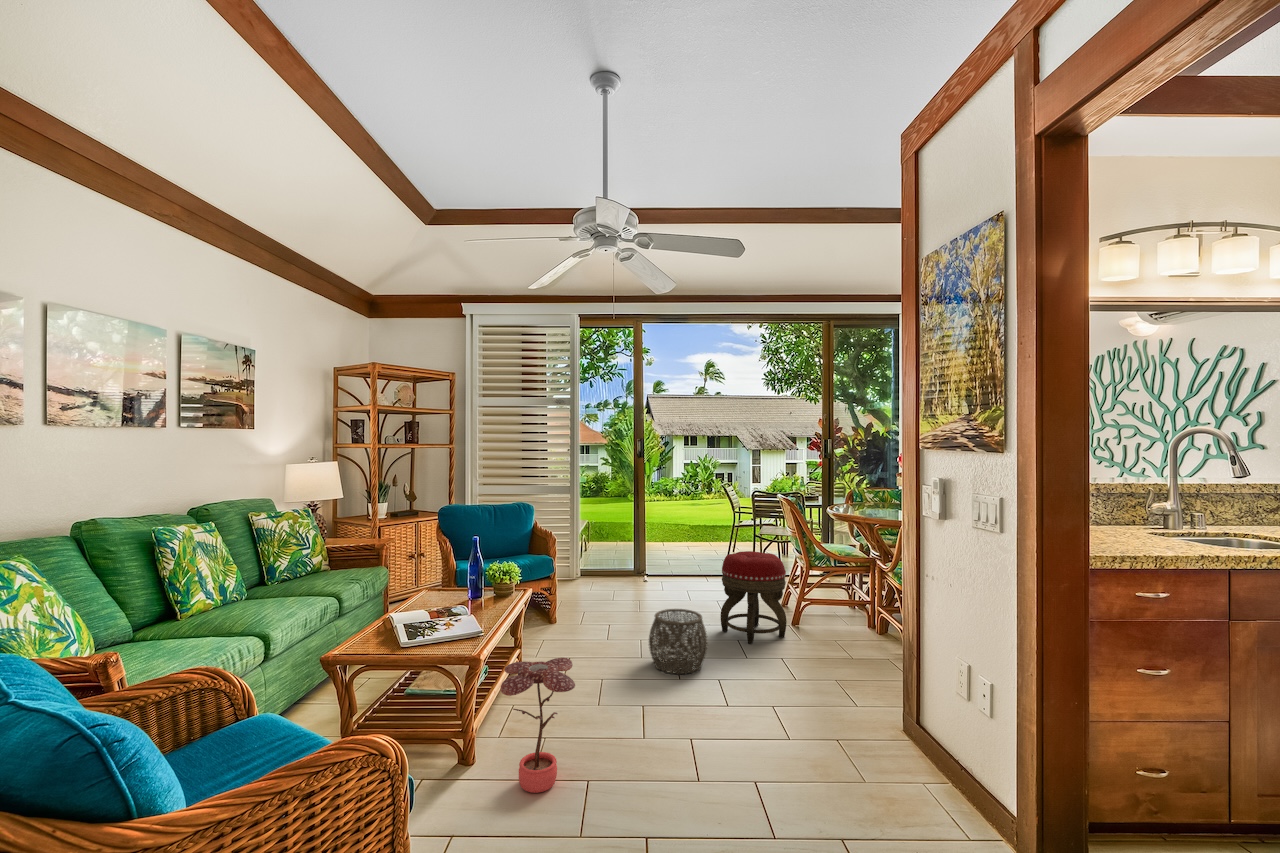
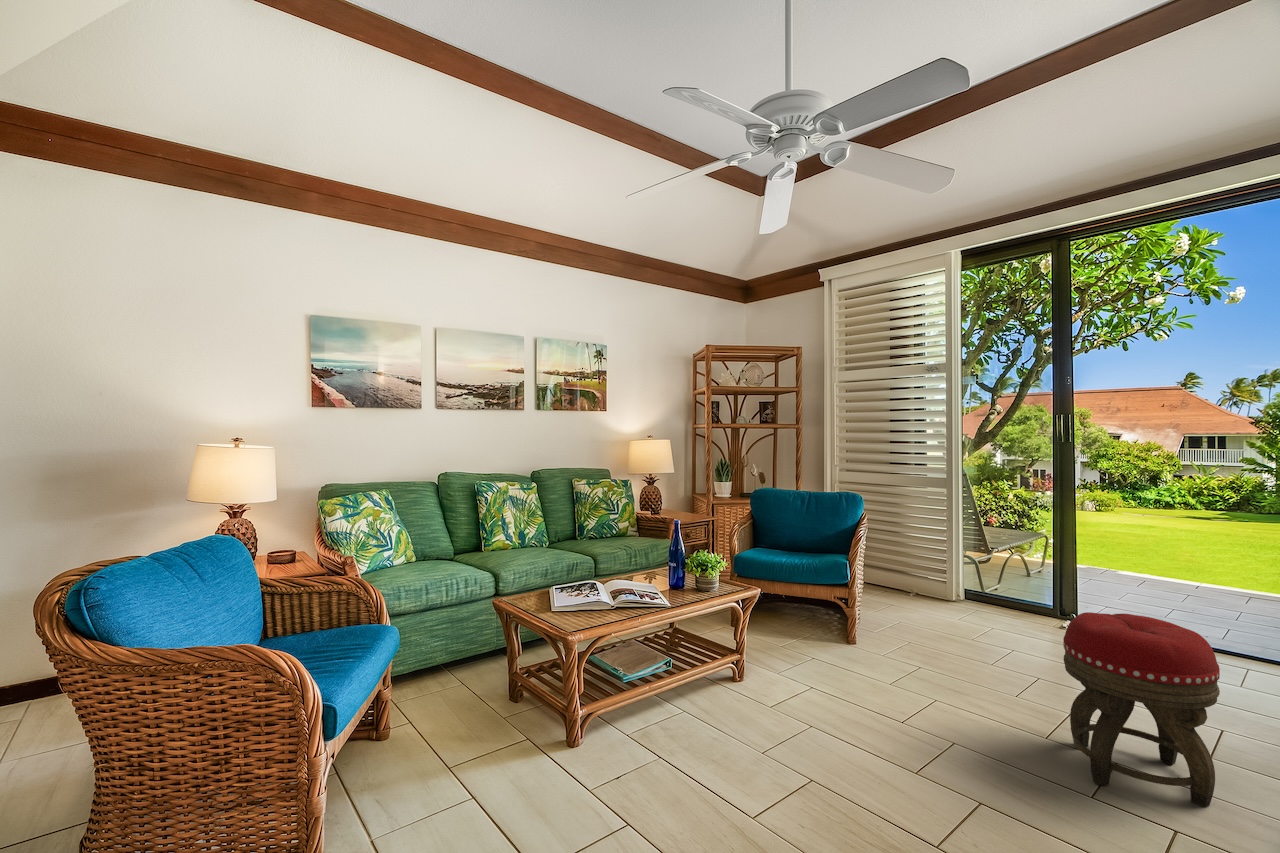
woven basket: present [649,609,708,674] -> none [859,666,959,777]
potted plant: present [501,658,575,793] -> none [509,652,610,801]

